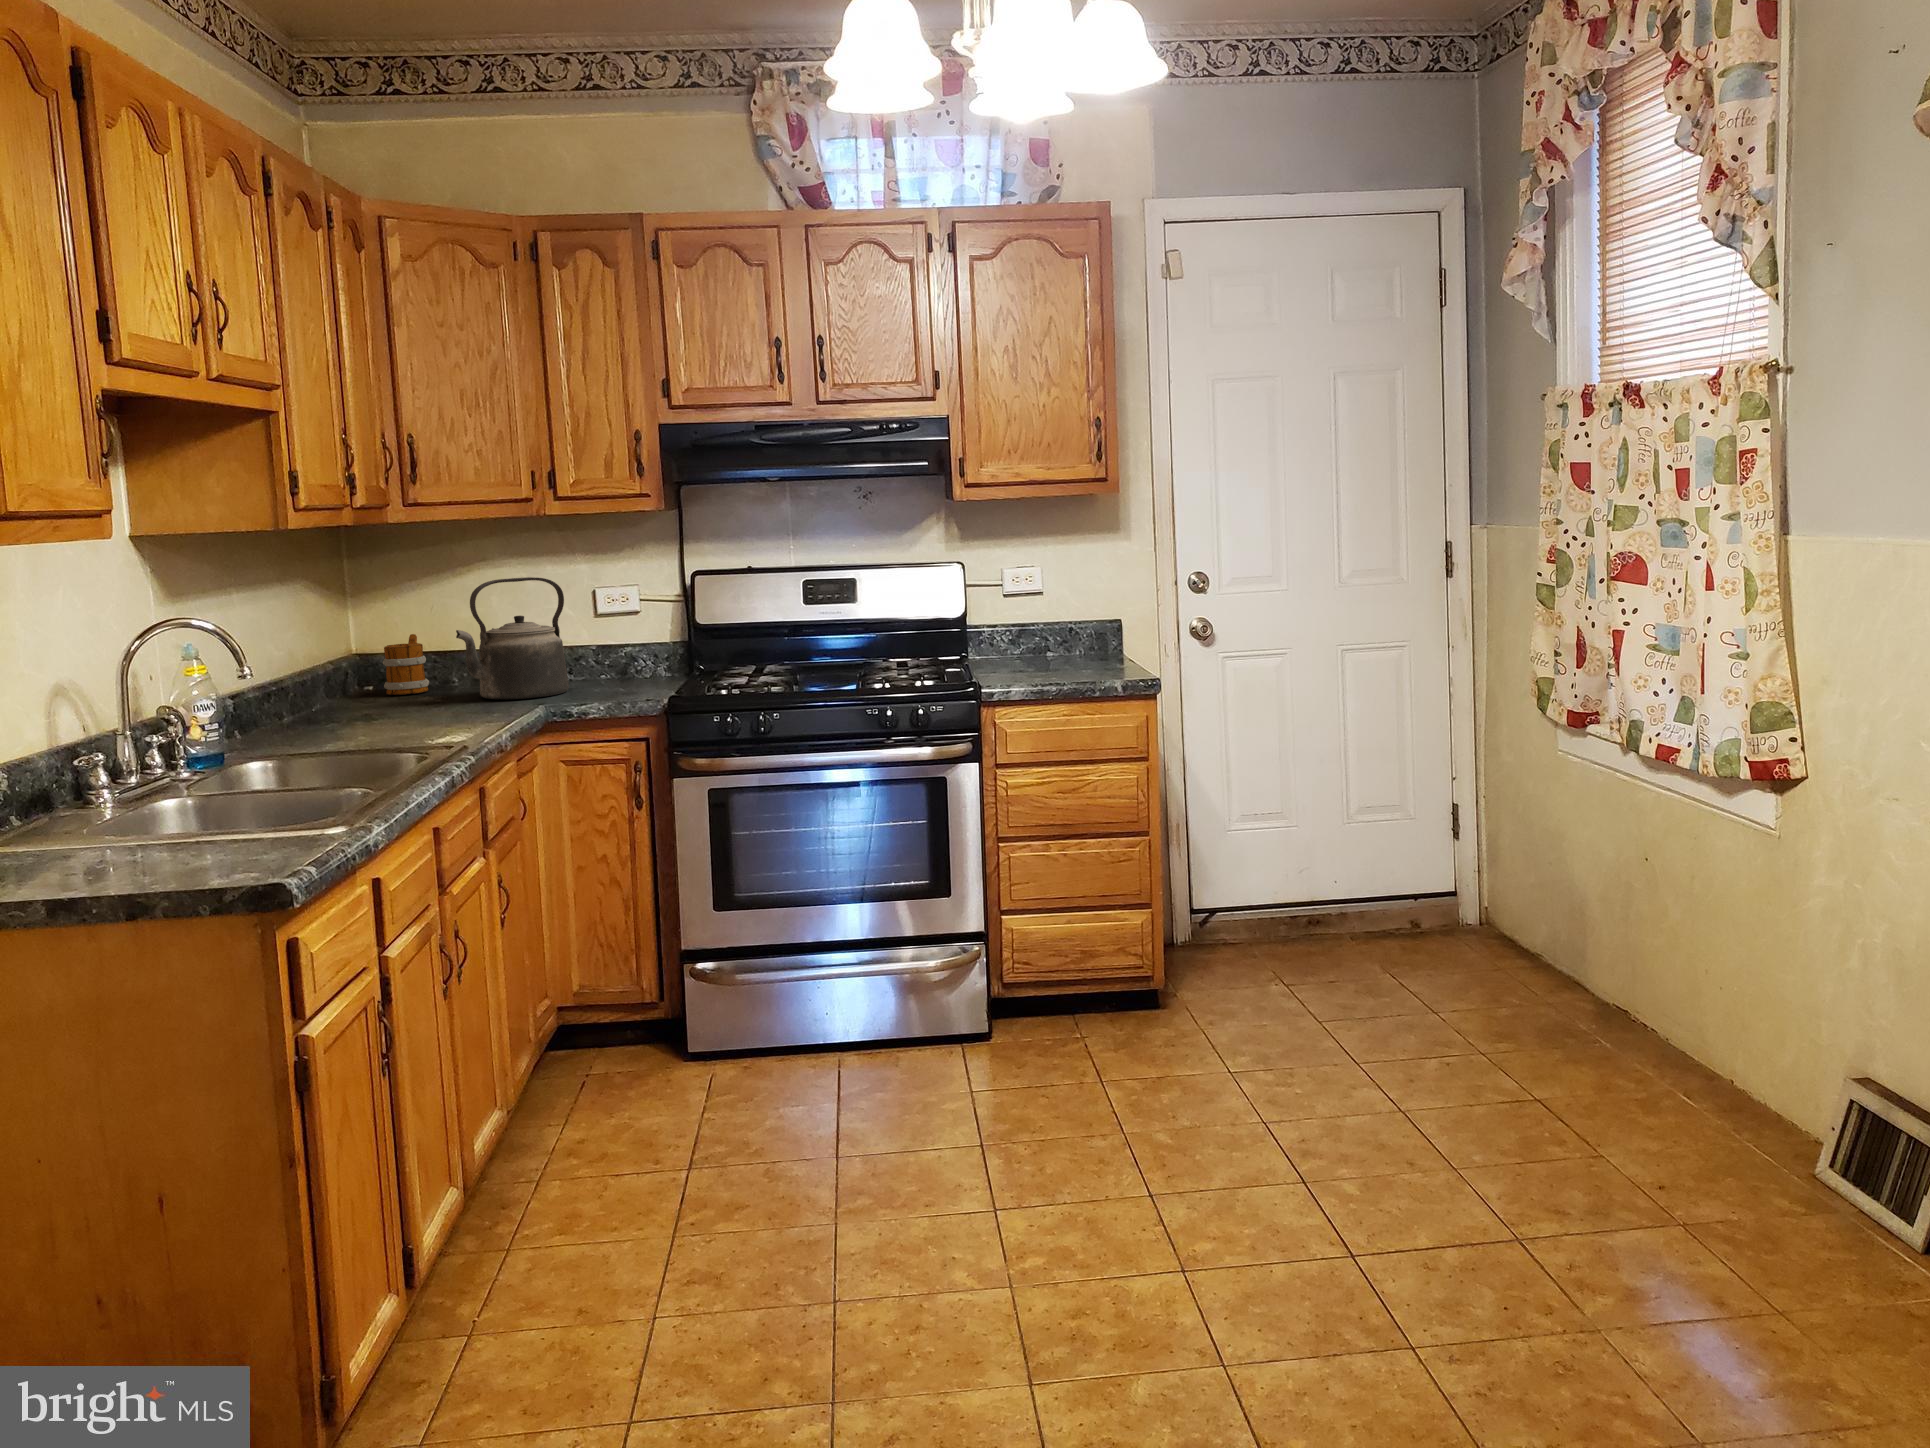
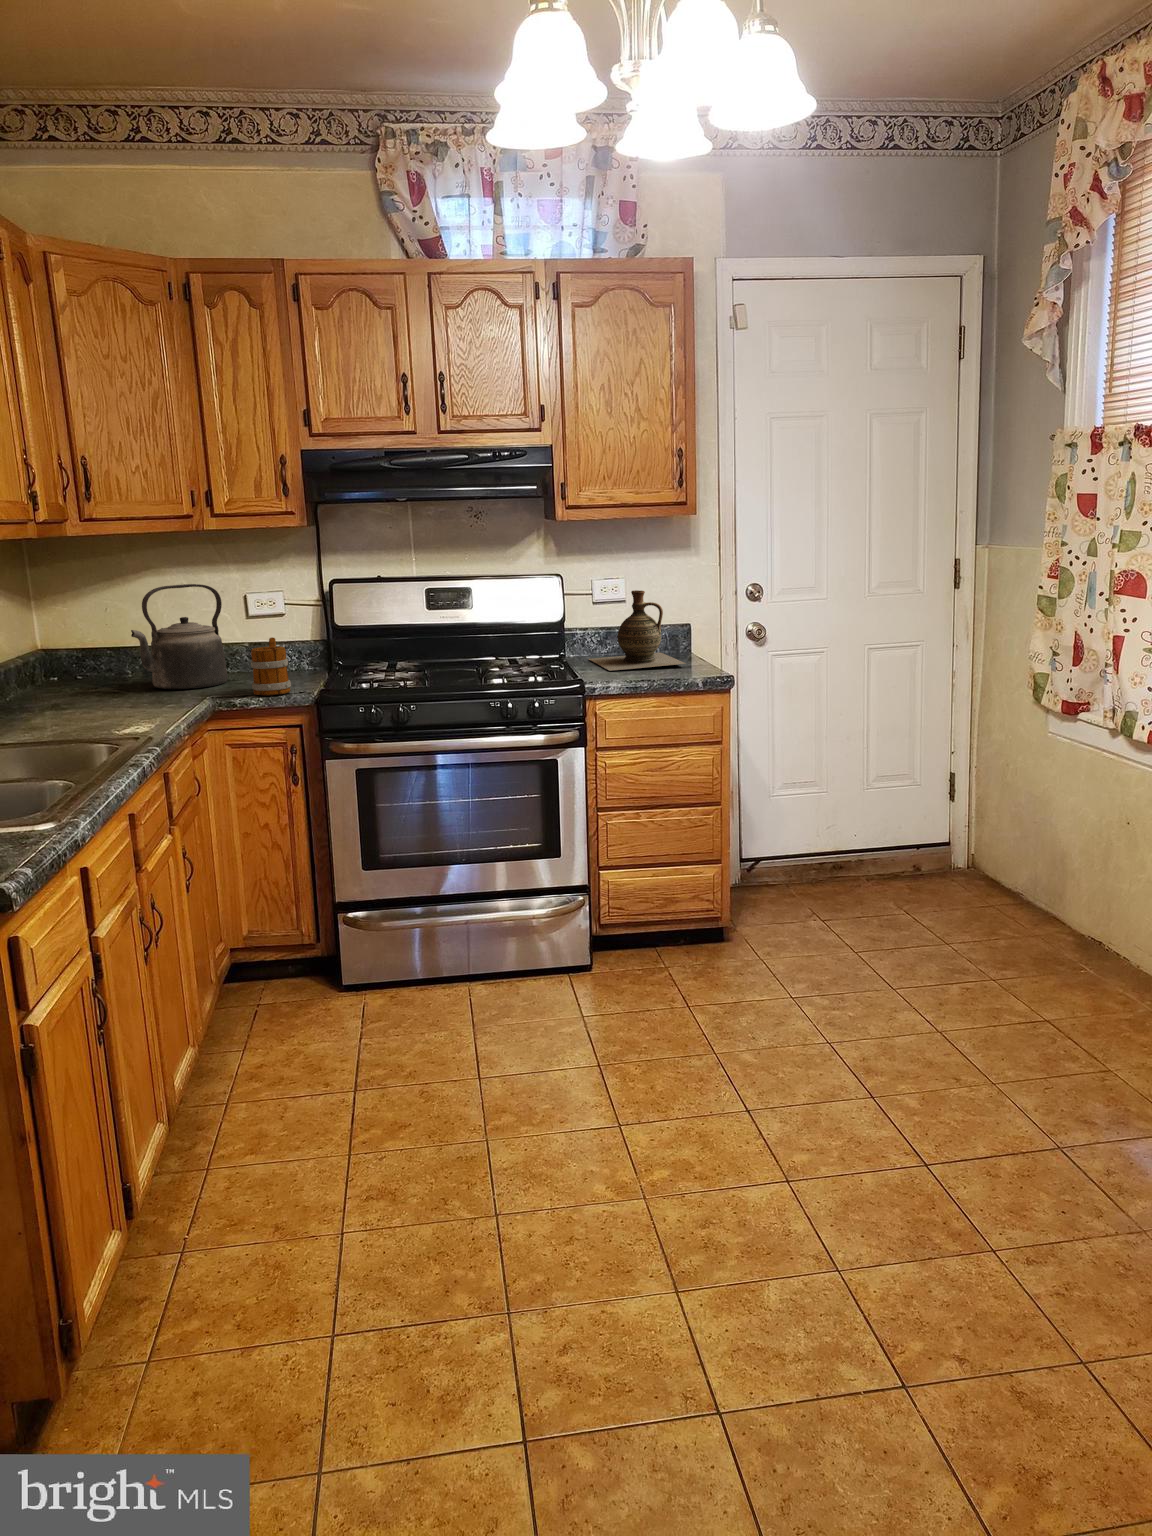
ceramic jug: none [999,582,1113,676] -> present [589,590,685,671]
mug: present [383,634,429,695] -> present [251,637,291,695]

